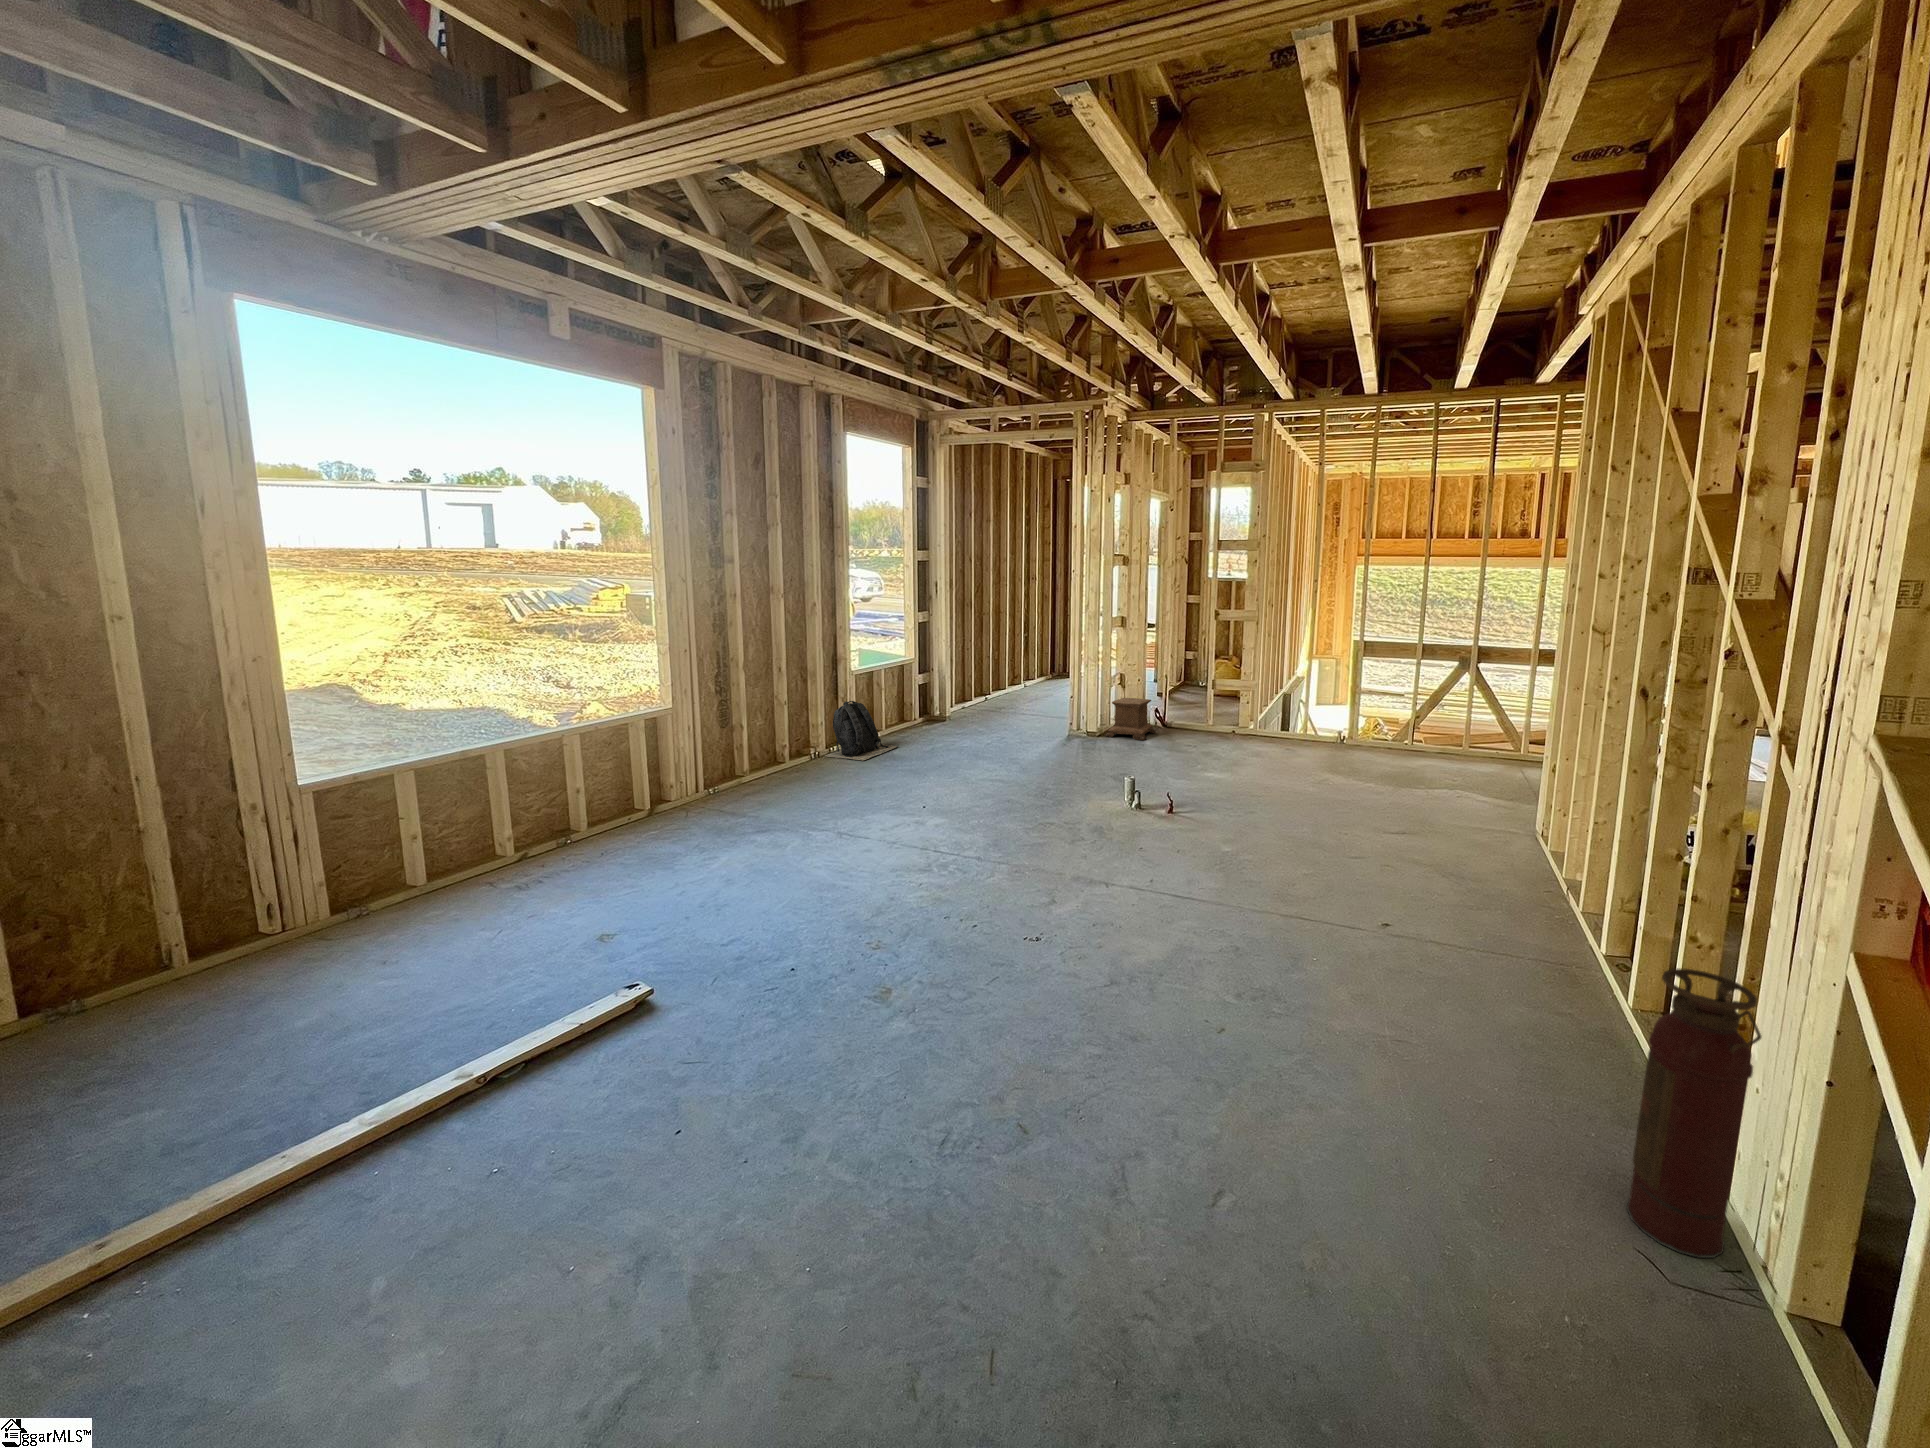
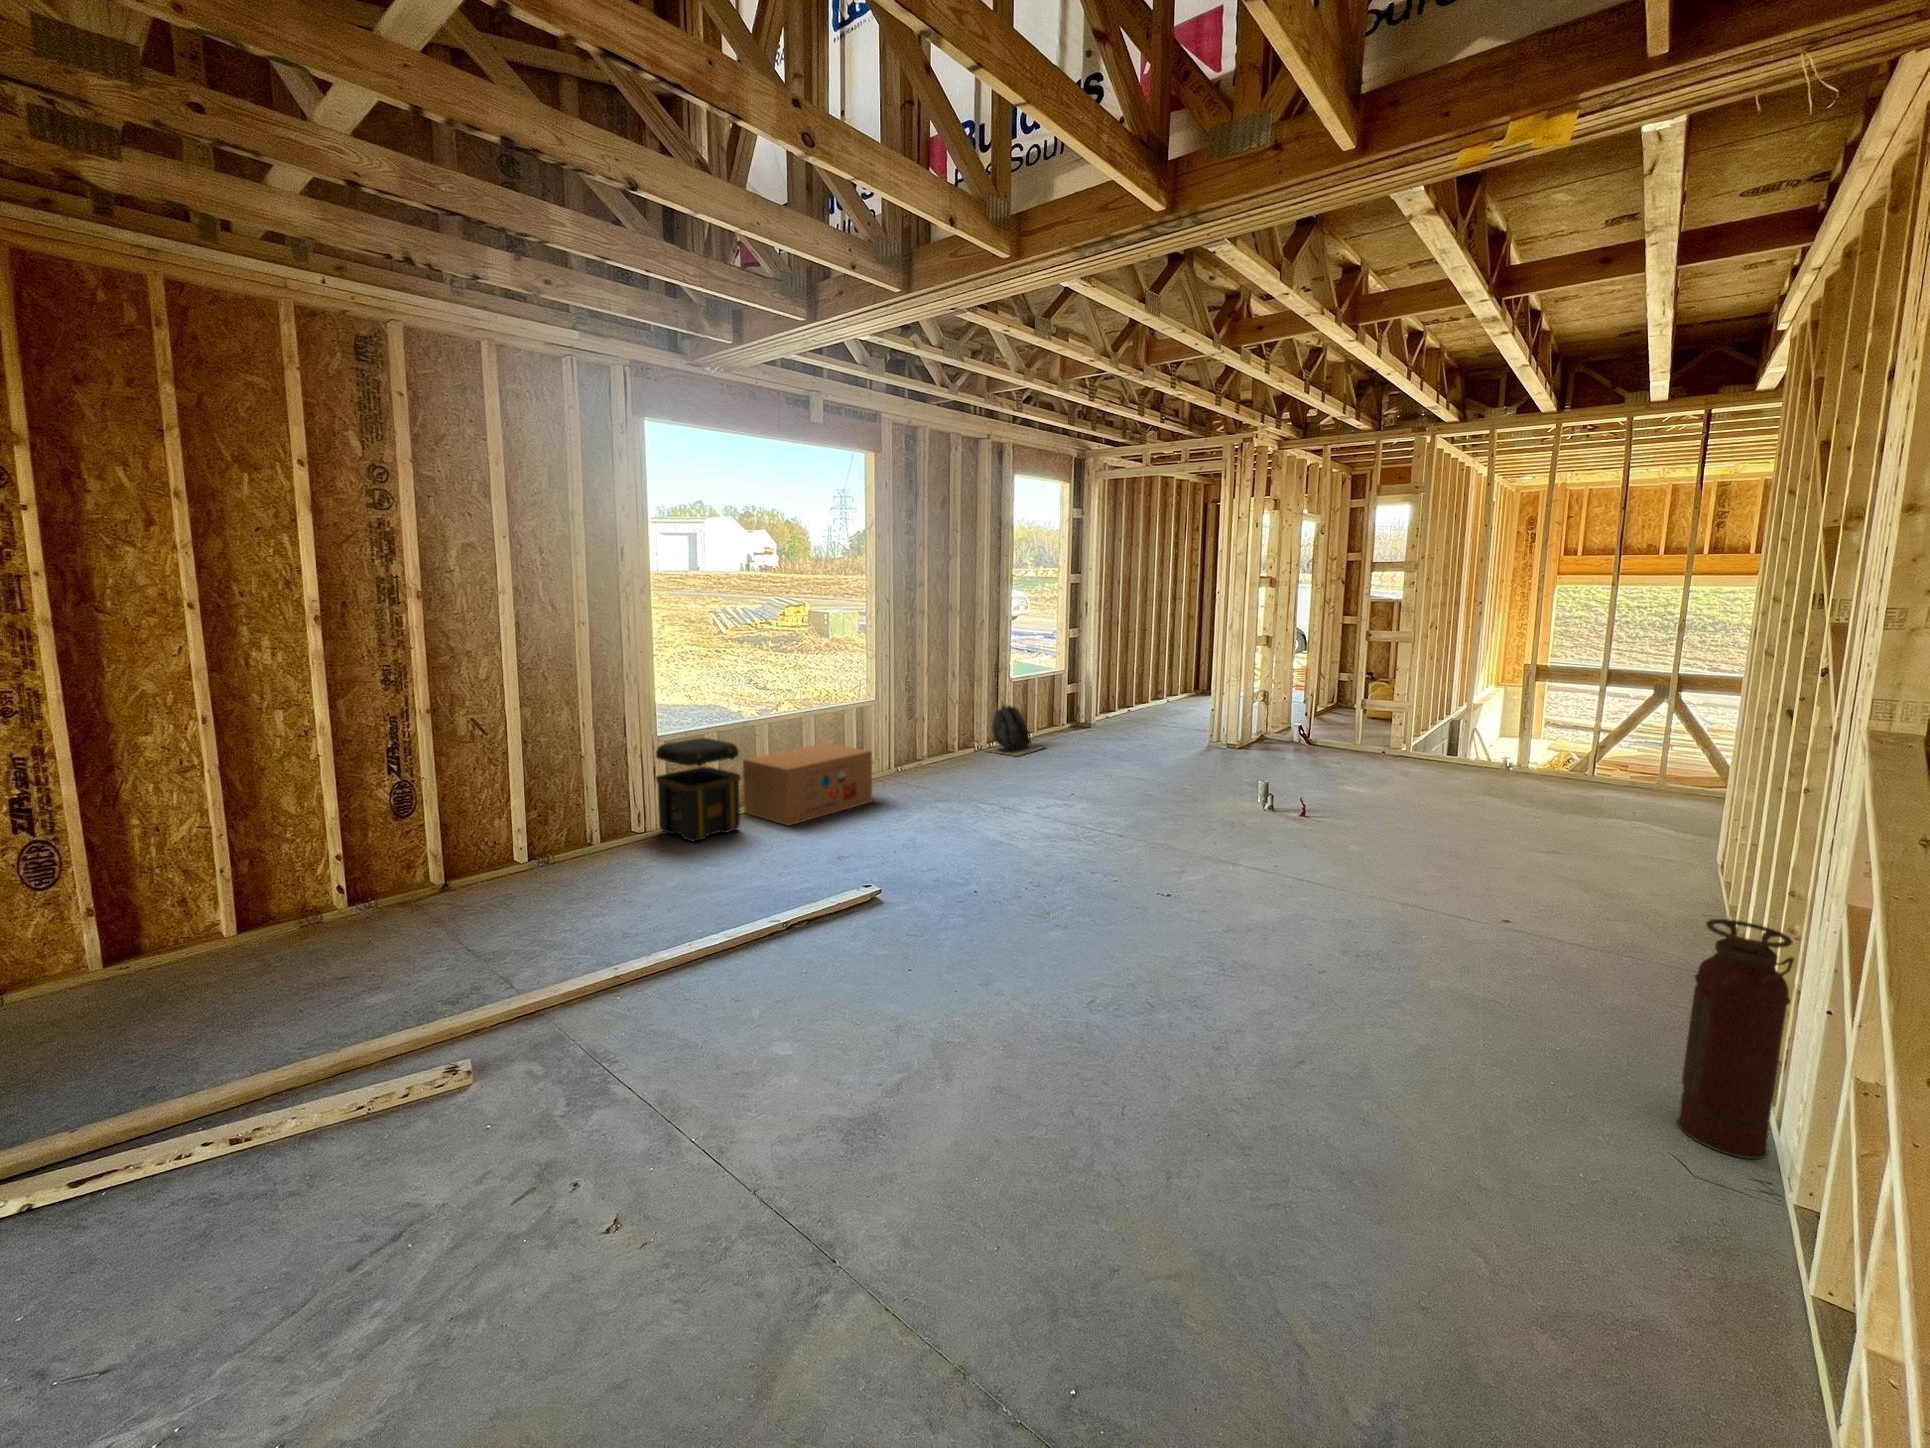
stool: present [1106,698,1156,740] -> none [1246,715,1300,756]
cardboard box: none [462,769,669,896] -> present [743,743,872,826]
toolbox: none [291,783,452,944] -> present [656,738,741,841]

